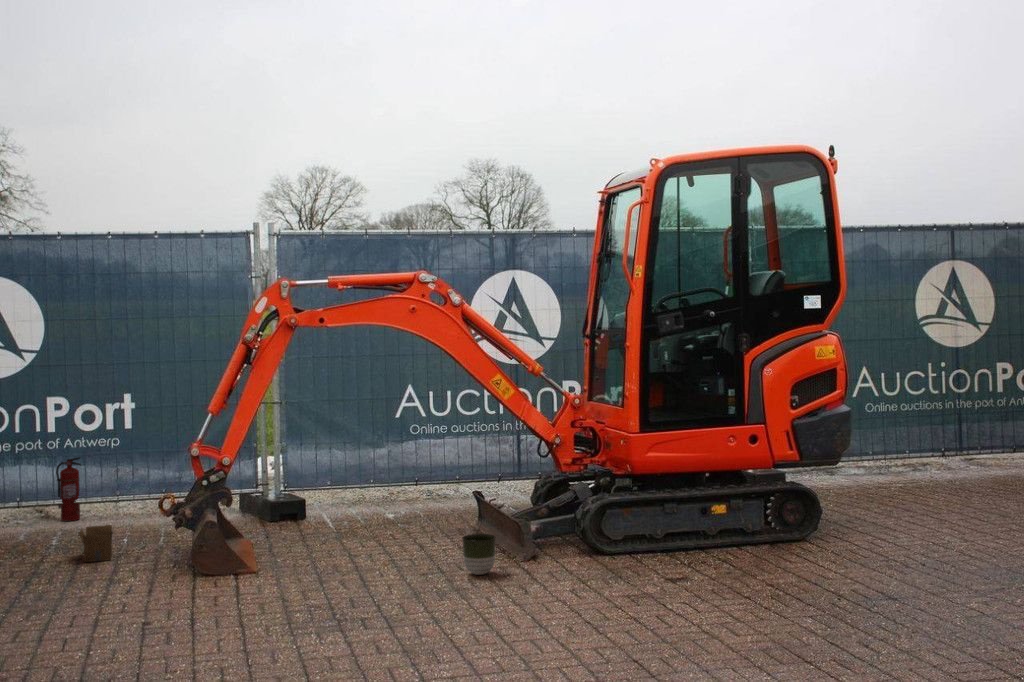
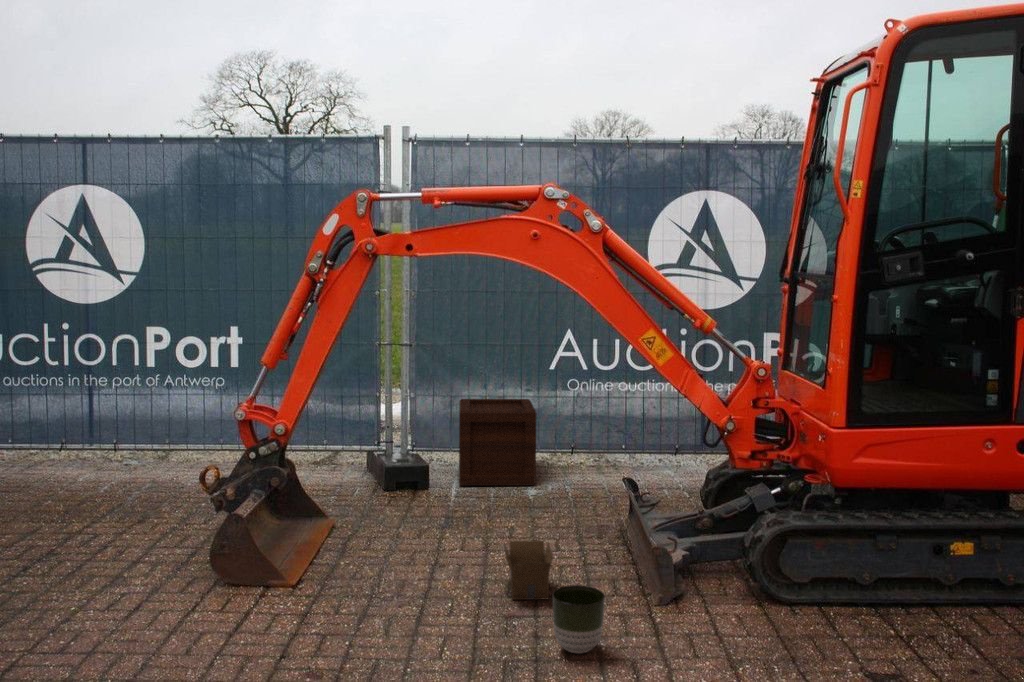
wooden crate: none [328,441,399,511] -> present [459,399,537,486]
fire extinguisher: present [56,457,81,521] -> none [152,397,180,470]
cardboard box: present [79,525,113,562] -> present [504,541,553,600]

